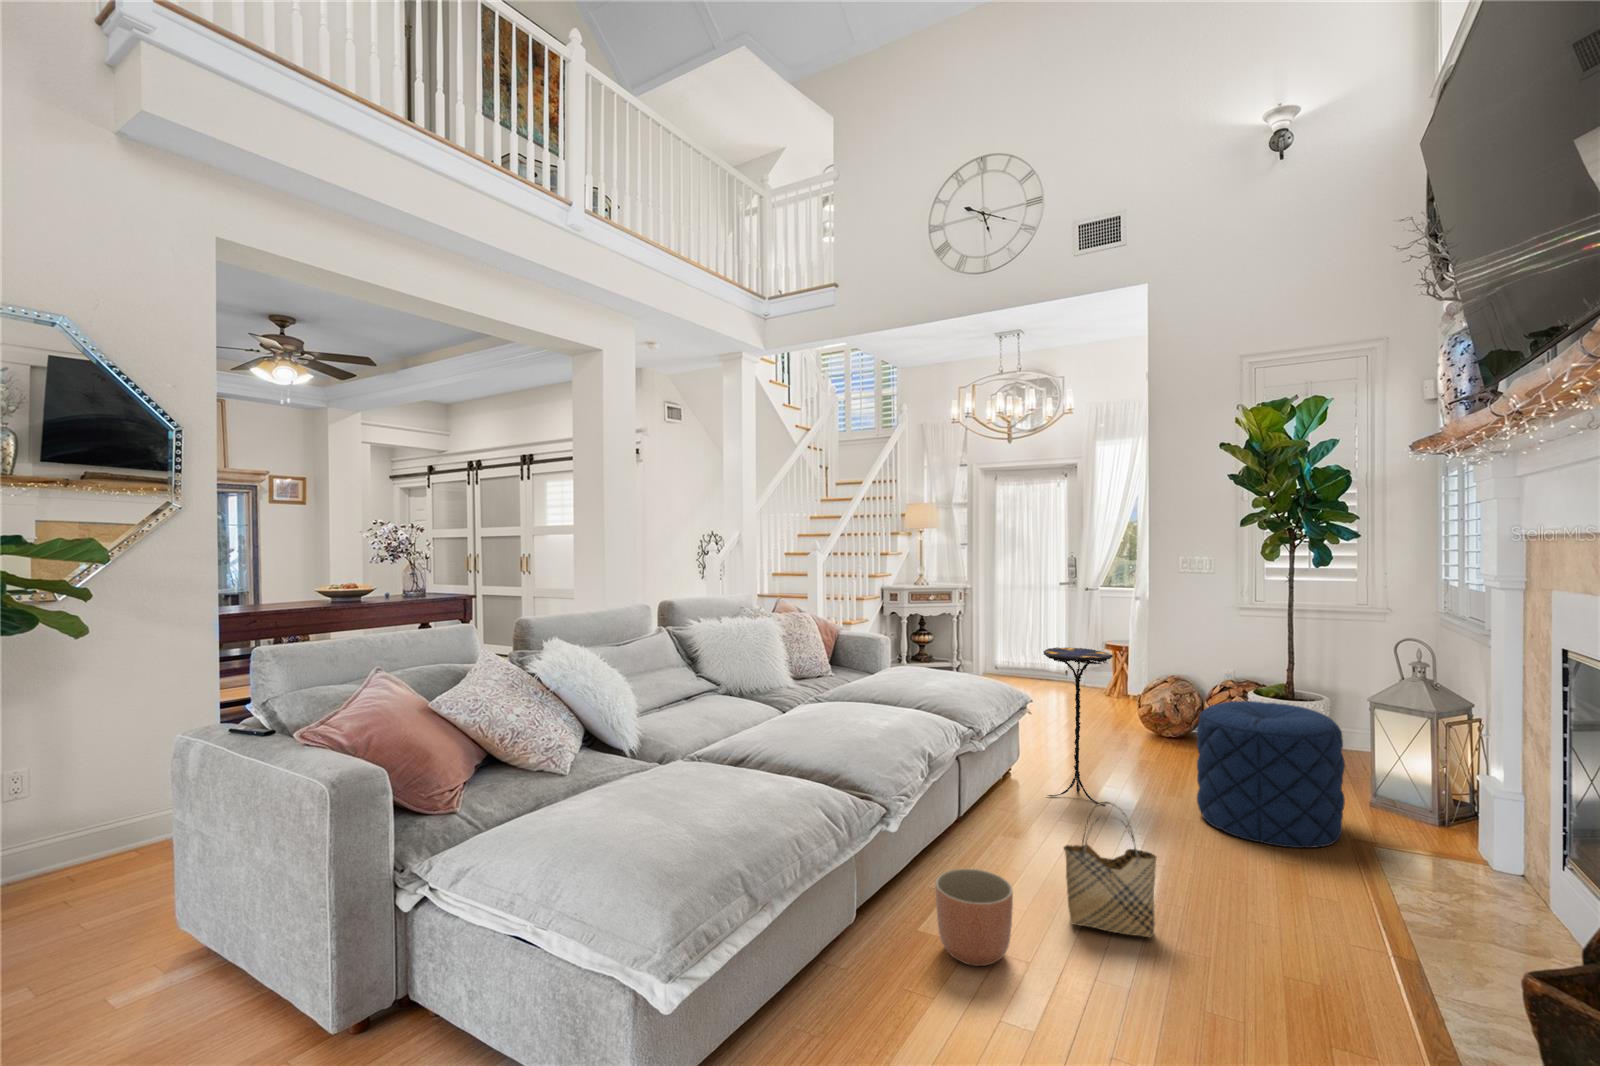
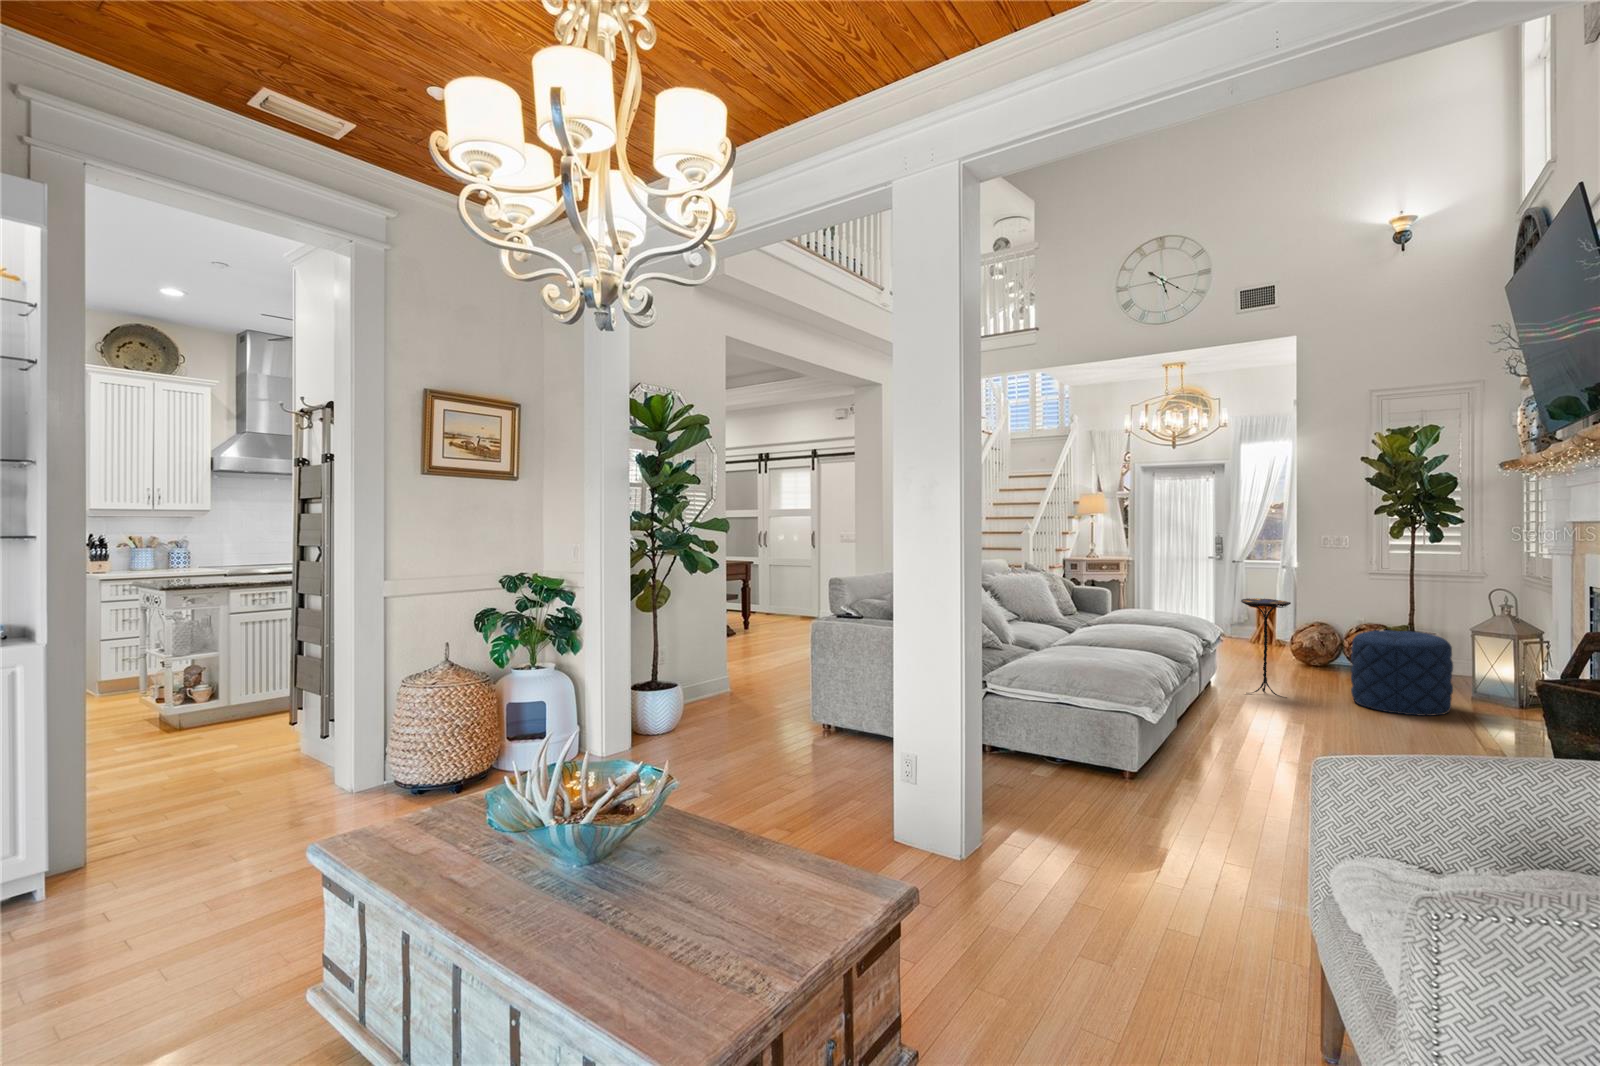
woven basket: present [1064,802,1157,937] -> none [1288,677,1345,745]
planter: present [935,869,1013,966] -> none [1223,710,1269,754]

